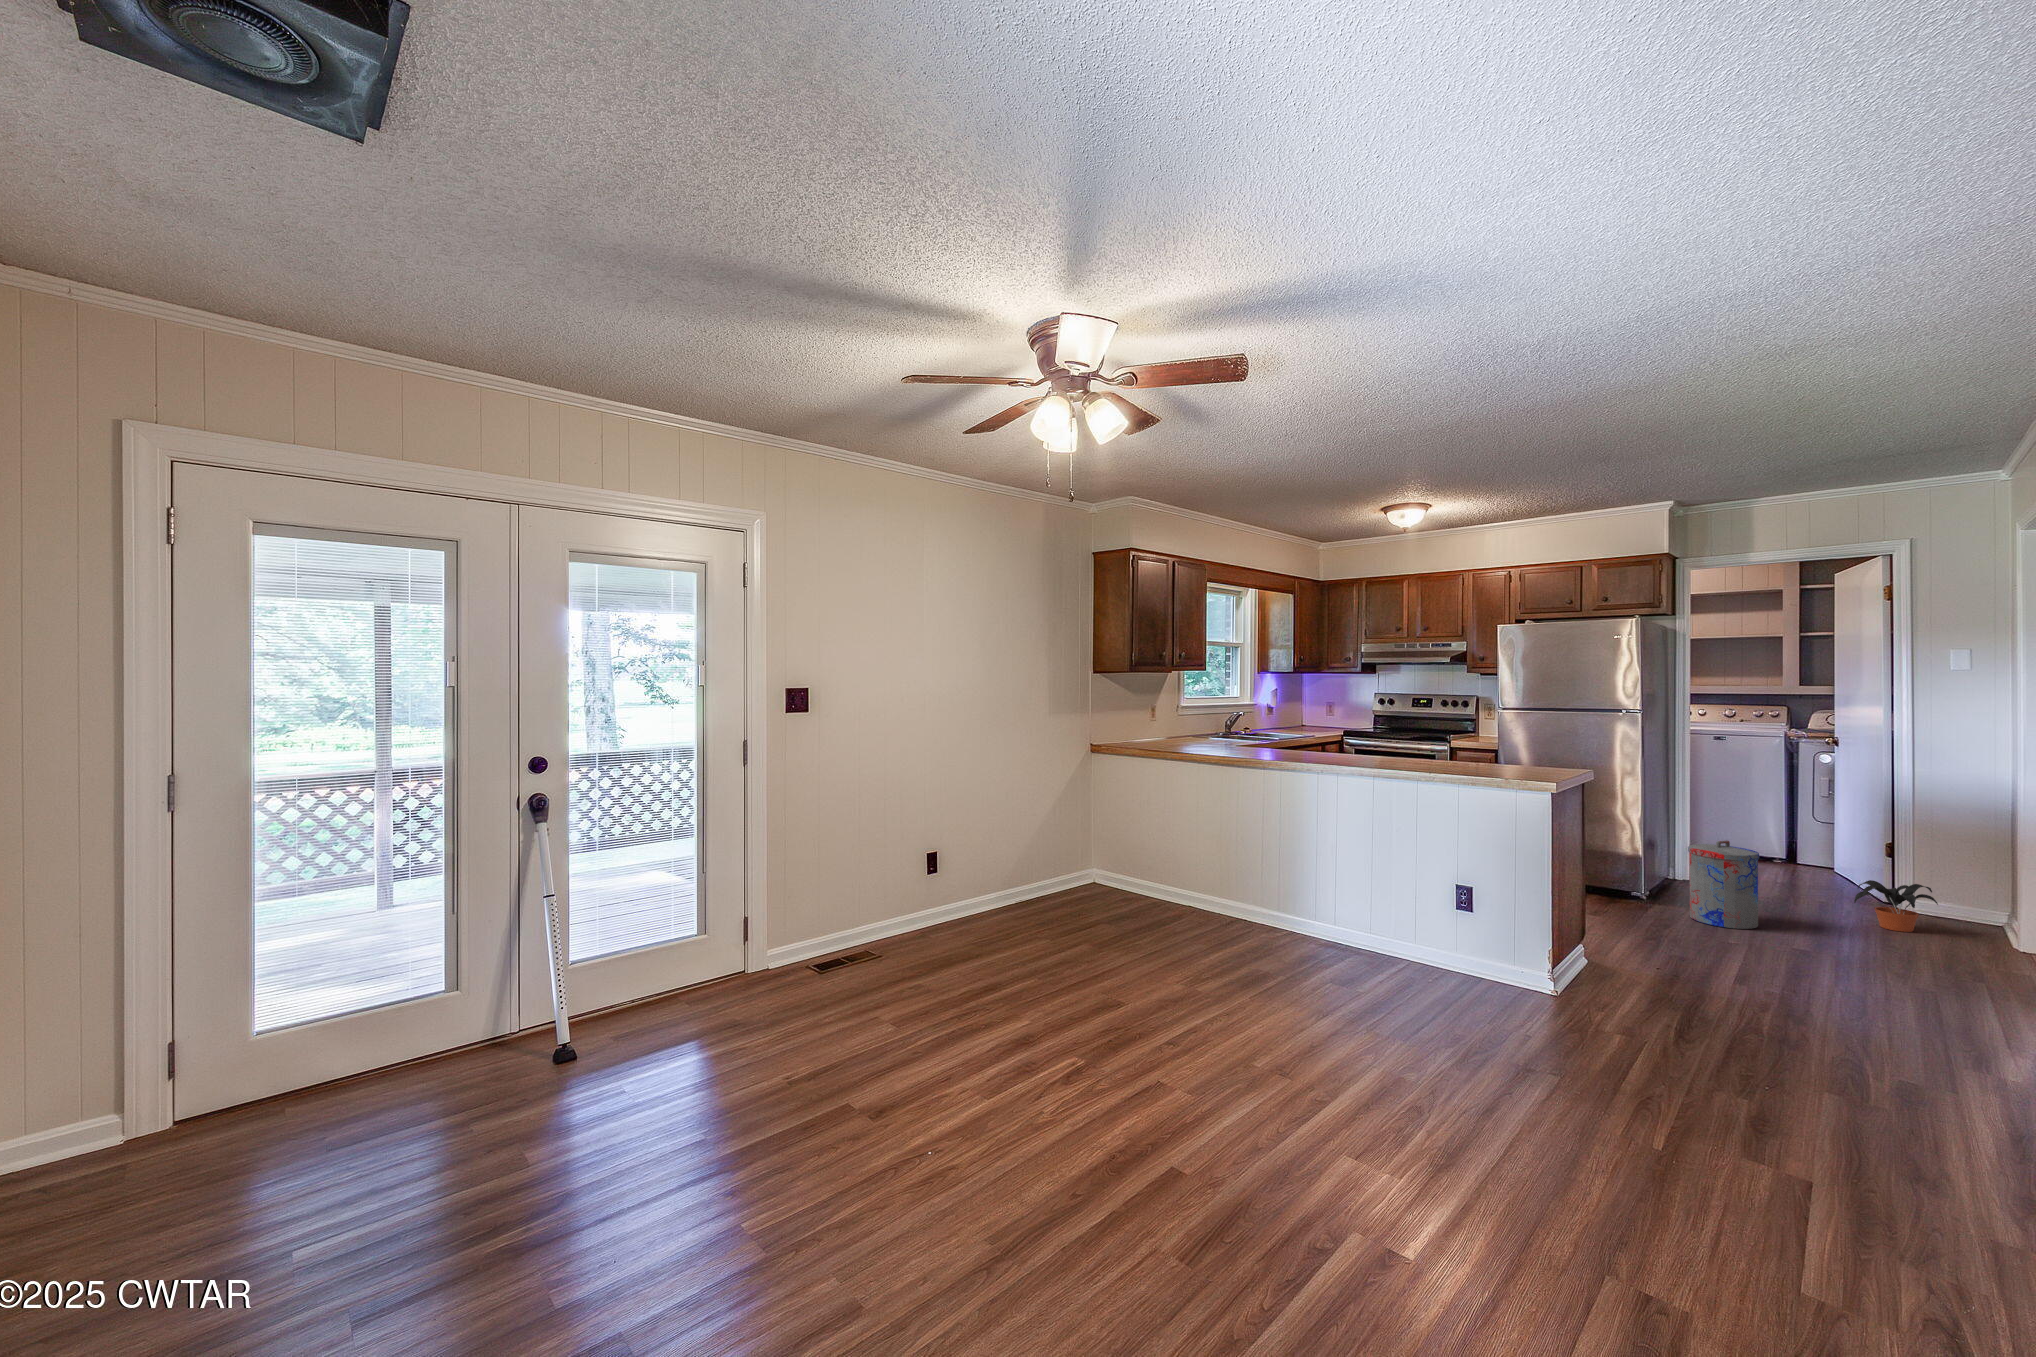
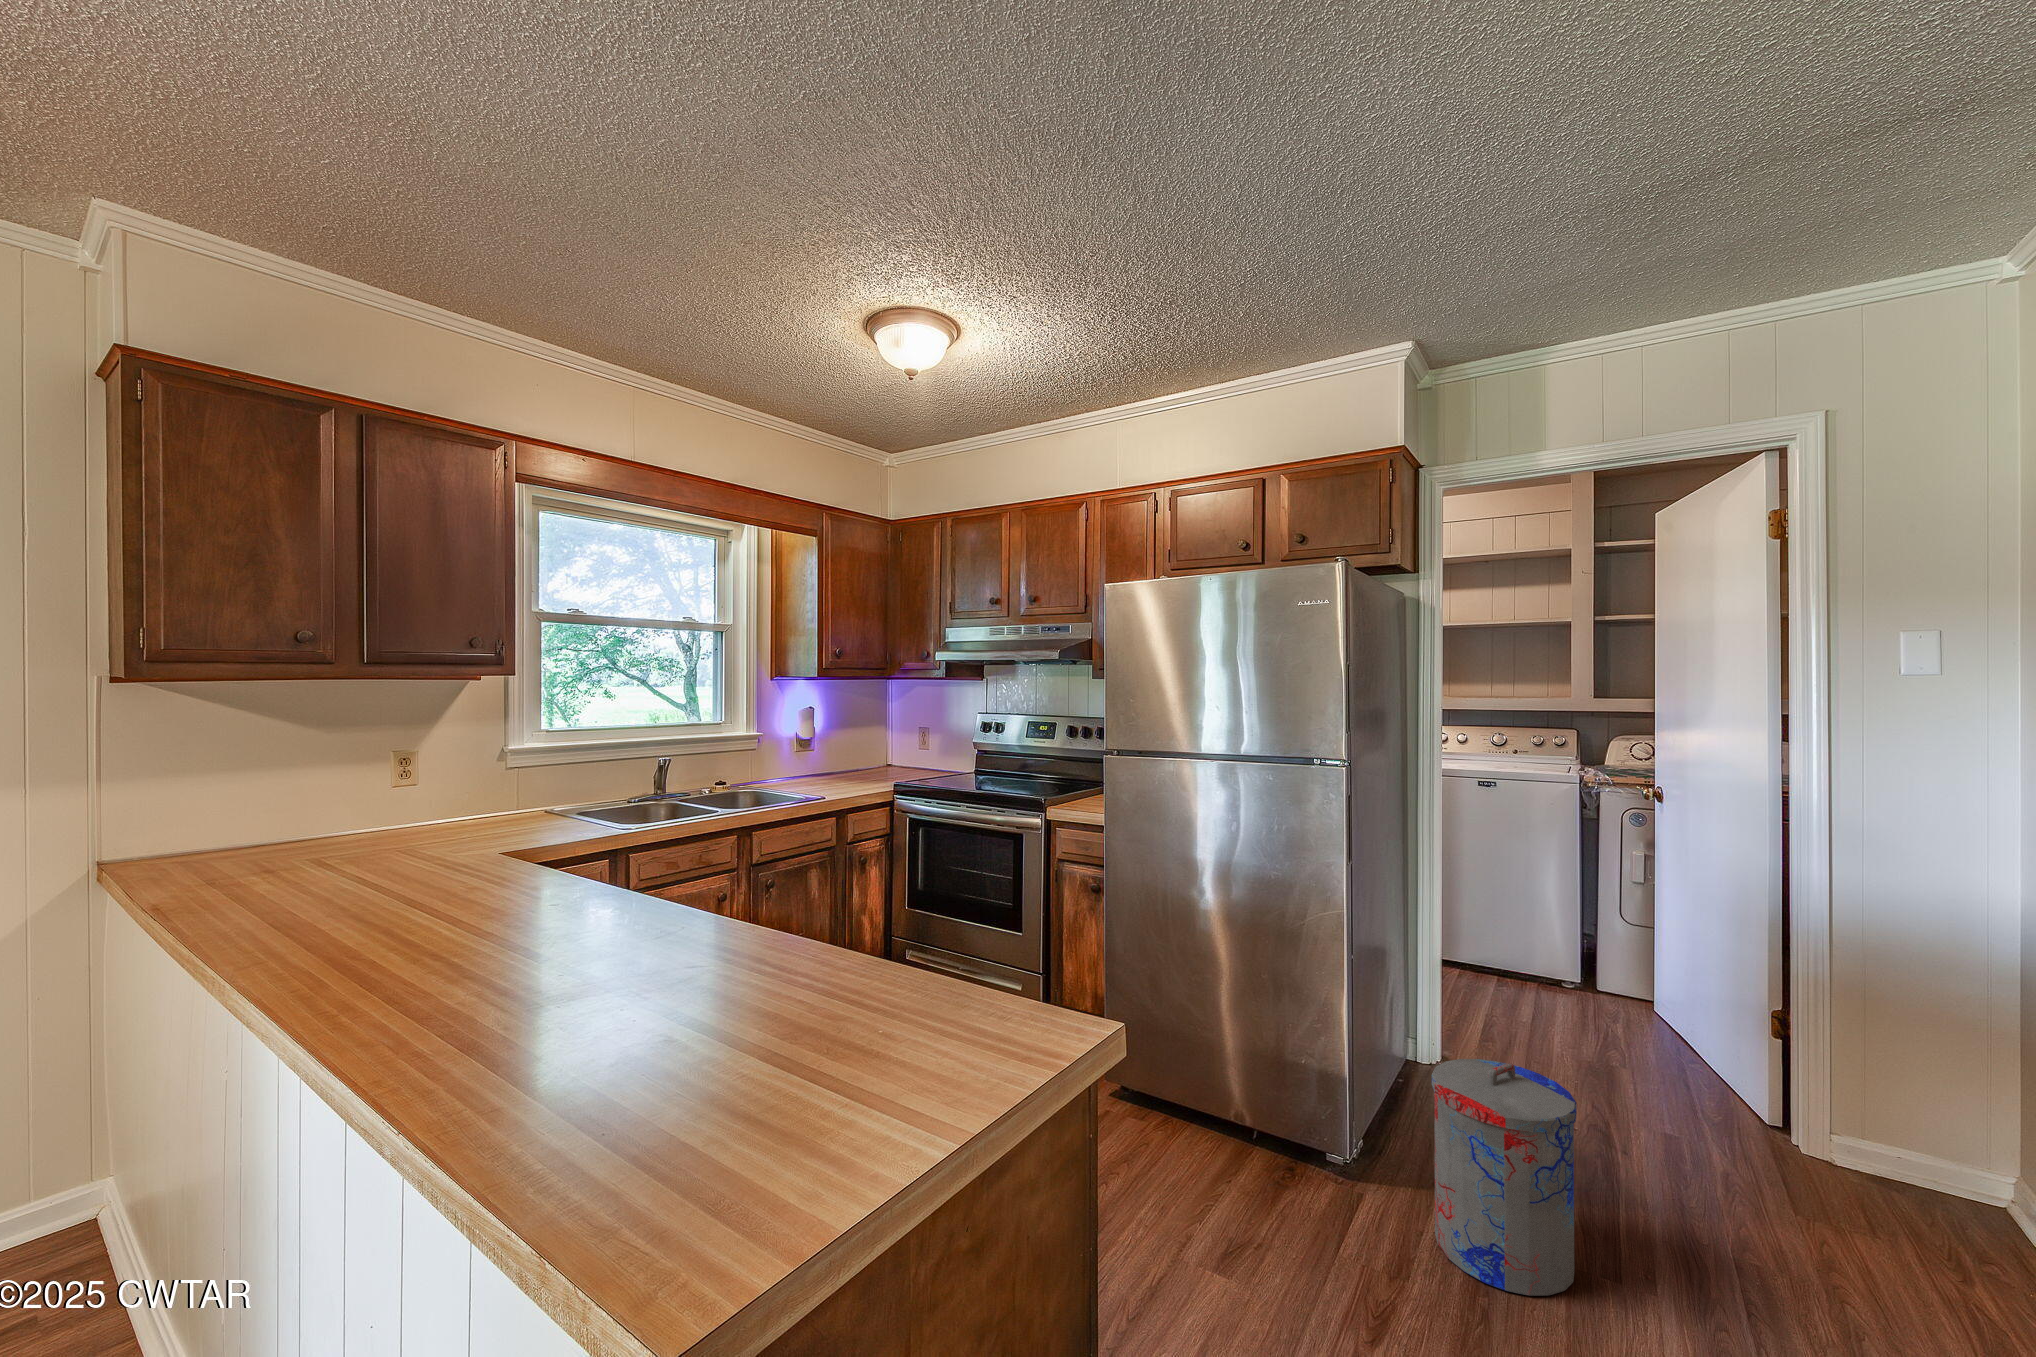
potted plant: present [1854,880,1938,932] -> none [1752,1127,1932,1266]

